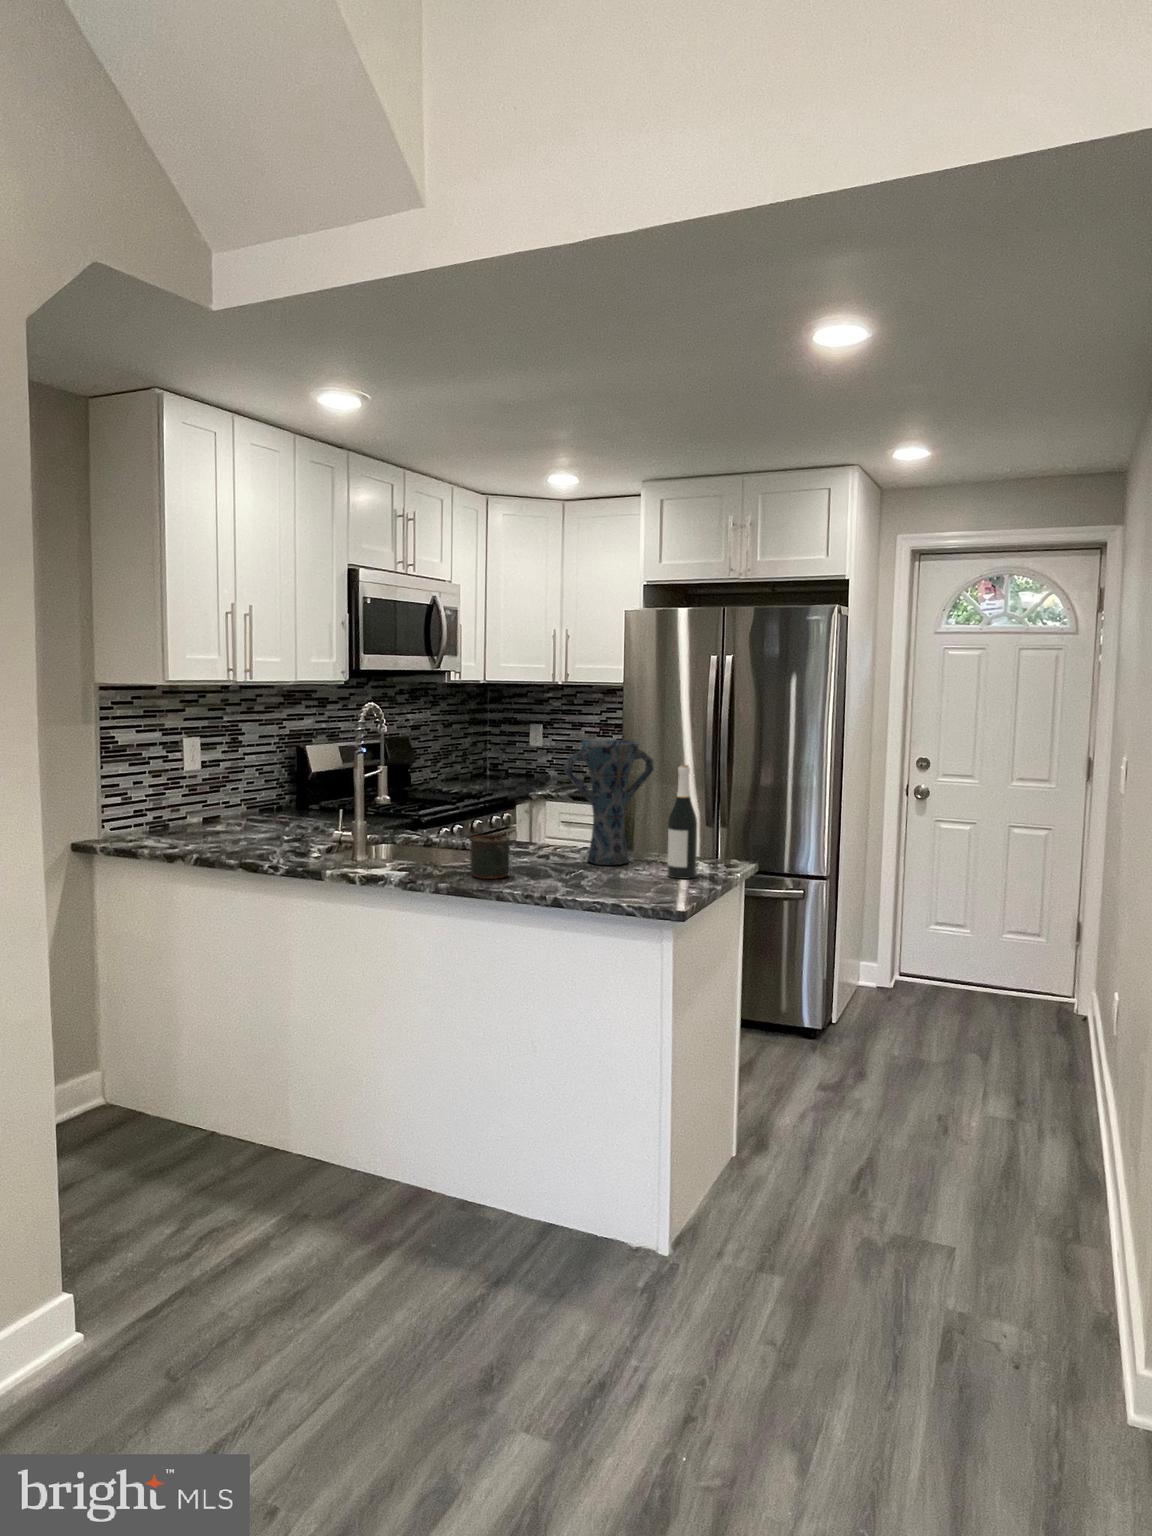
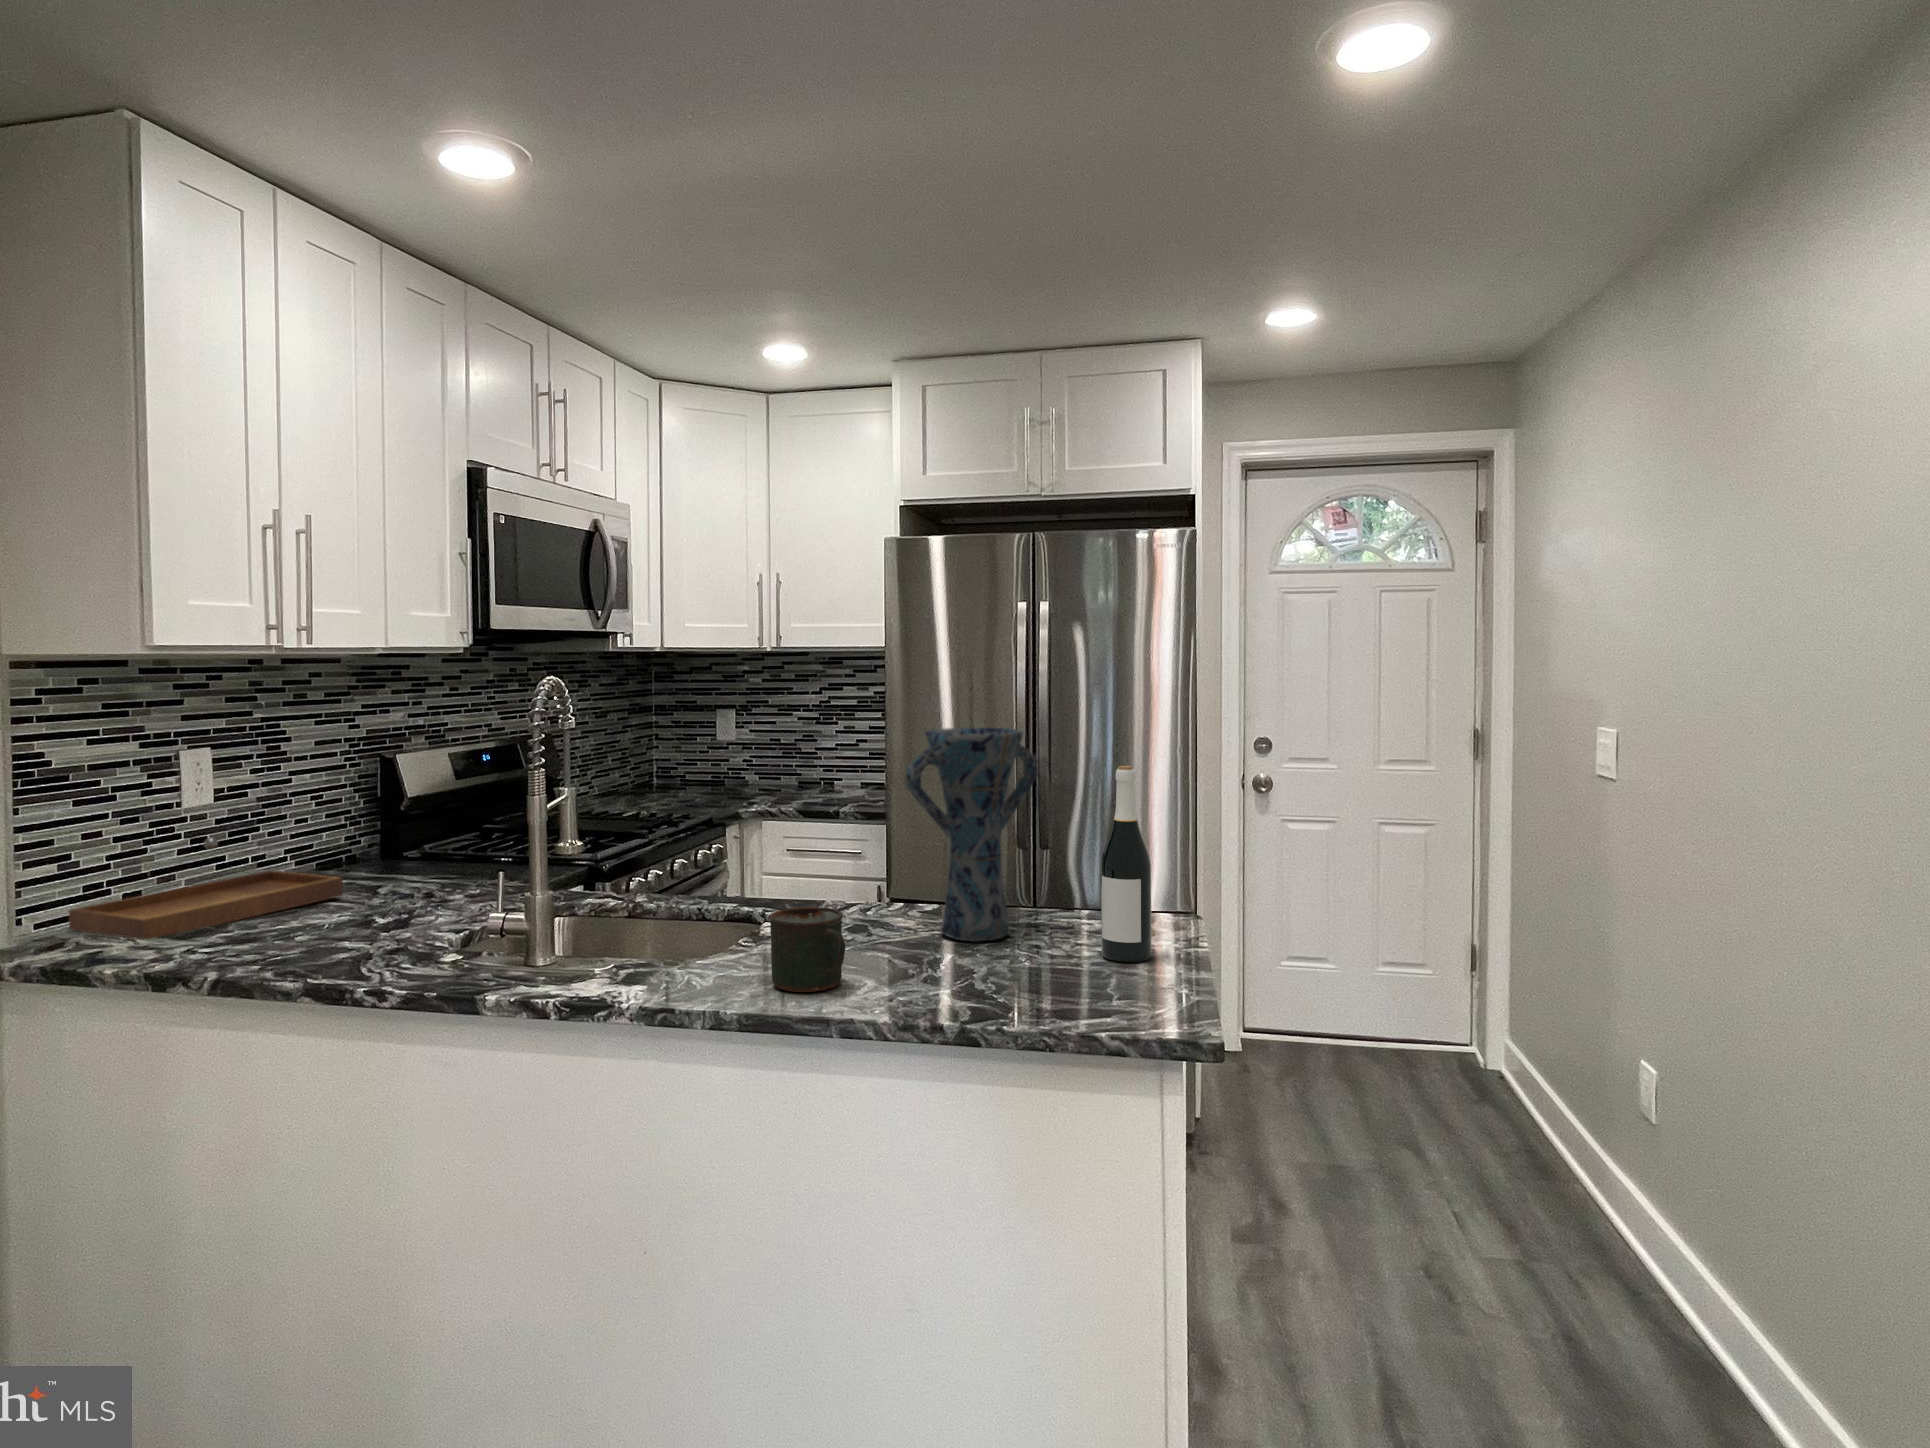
tray: none [127,788,269,840] -> present [69,837,343,940]

